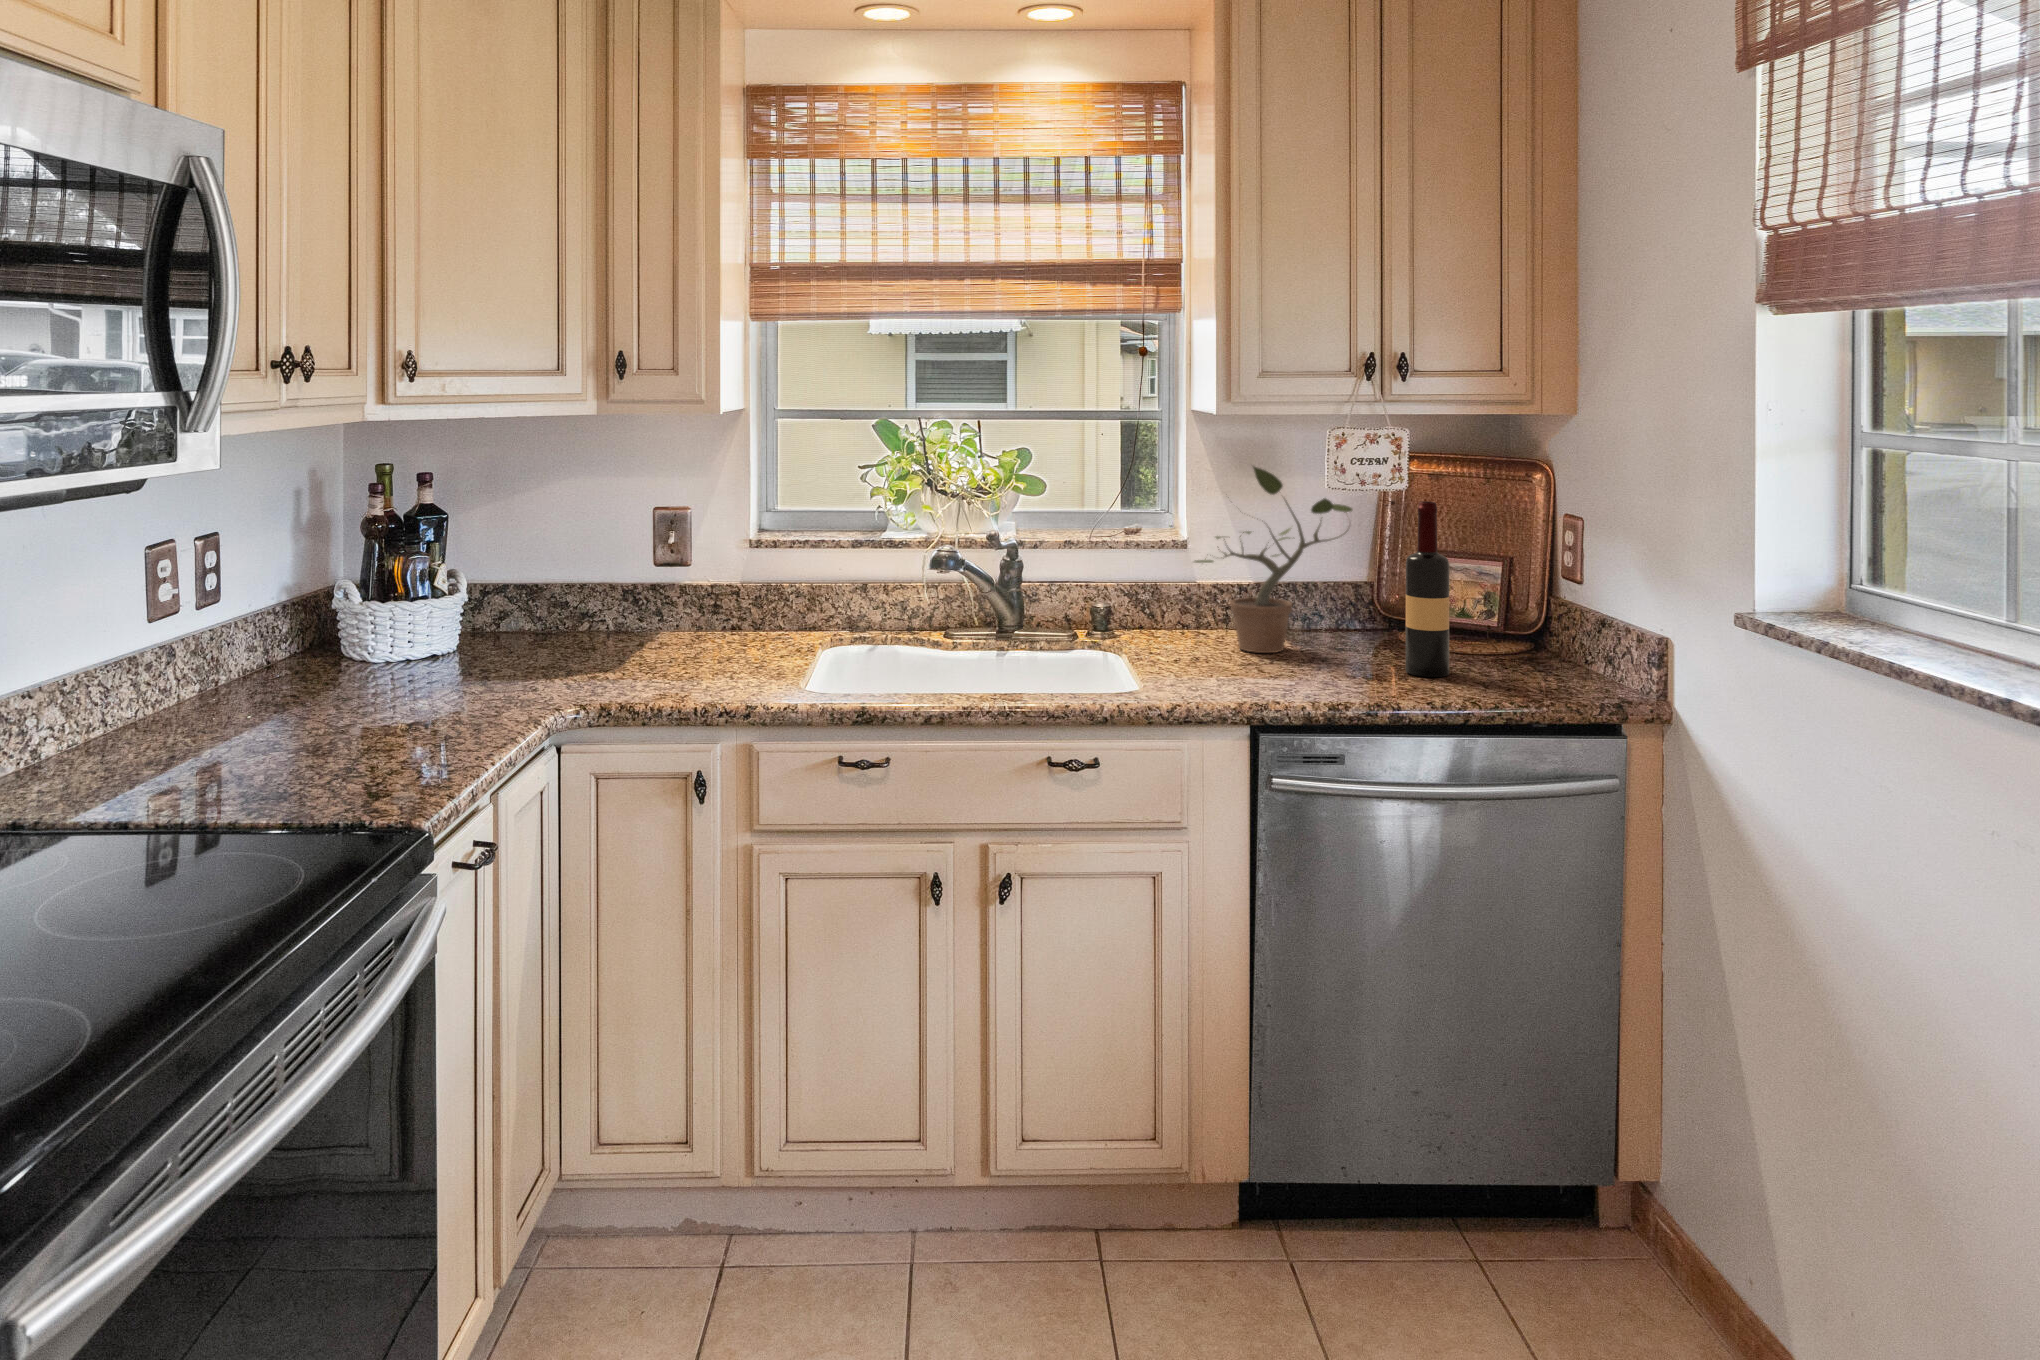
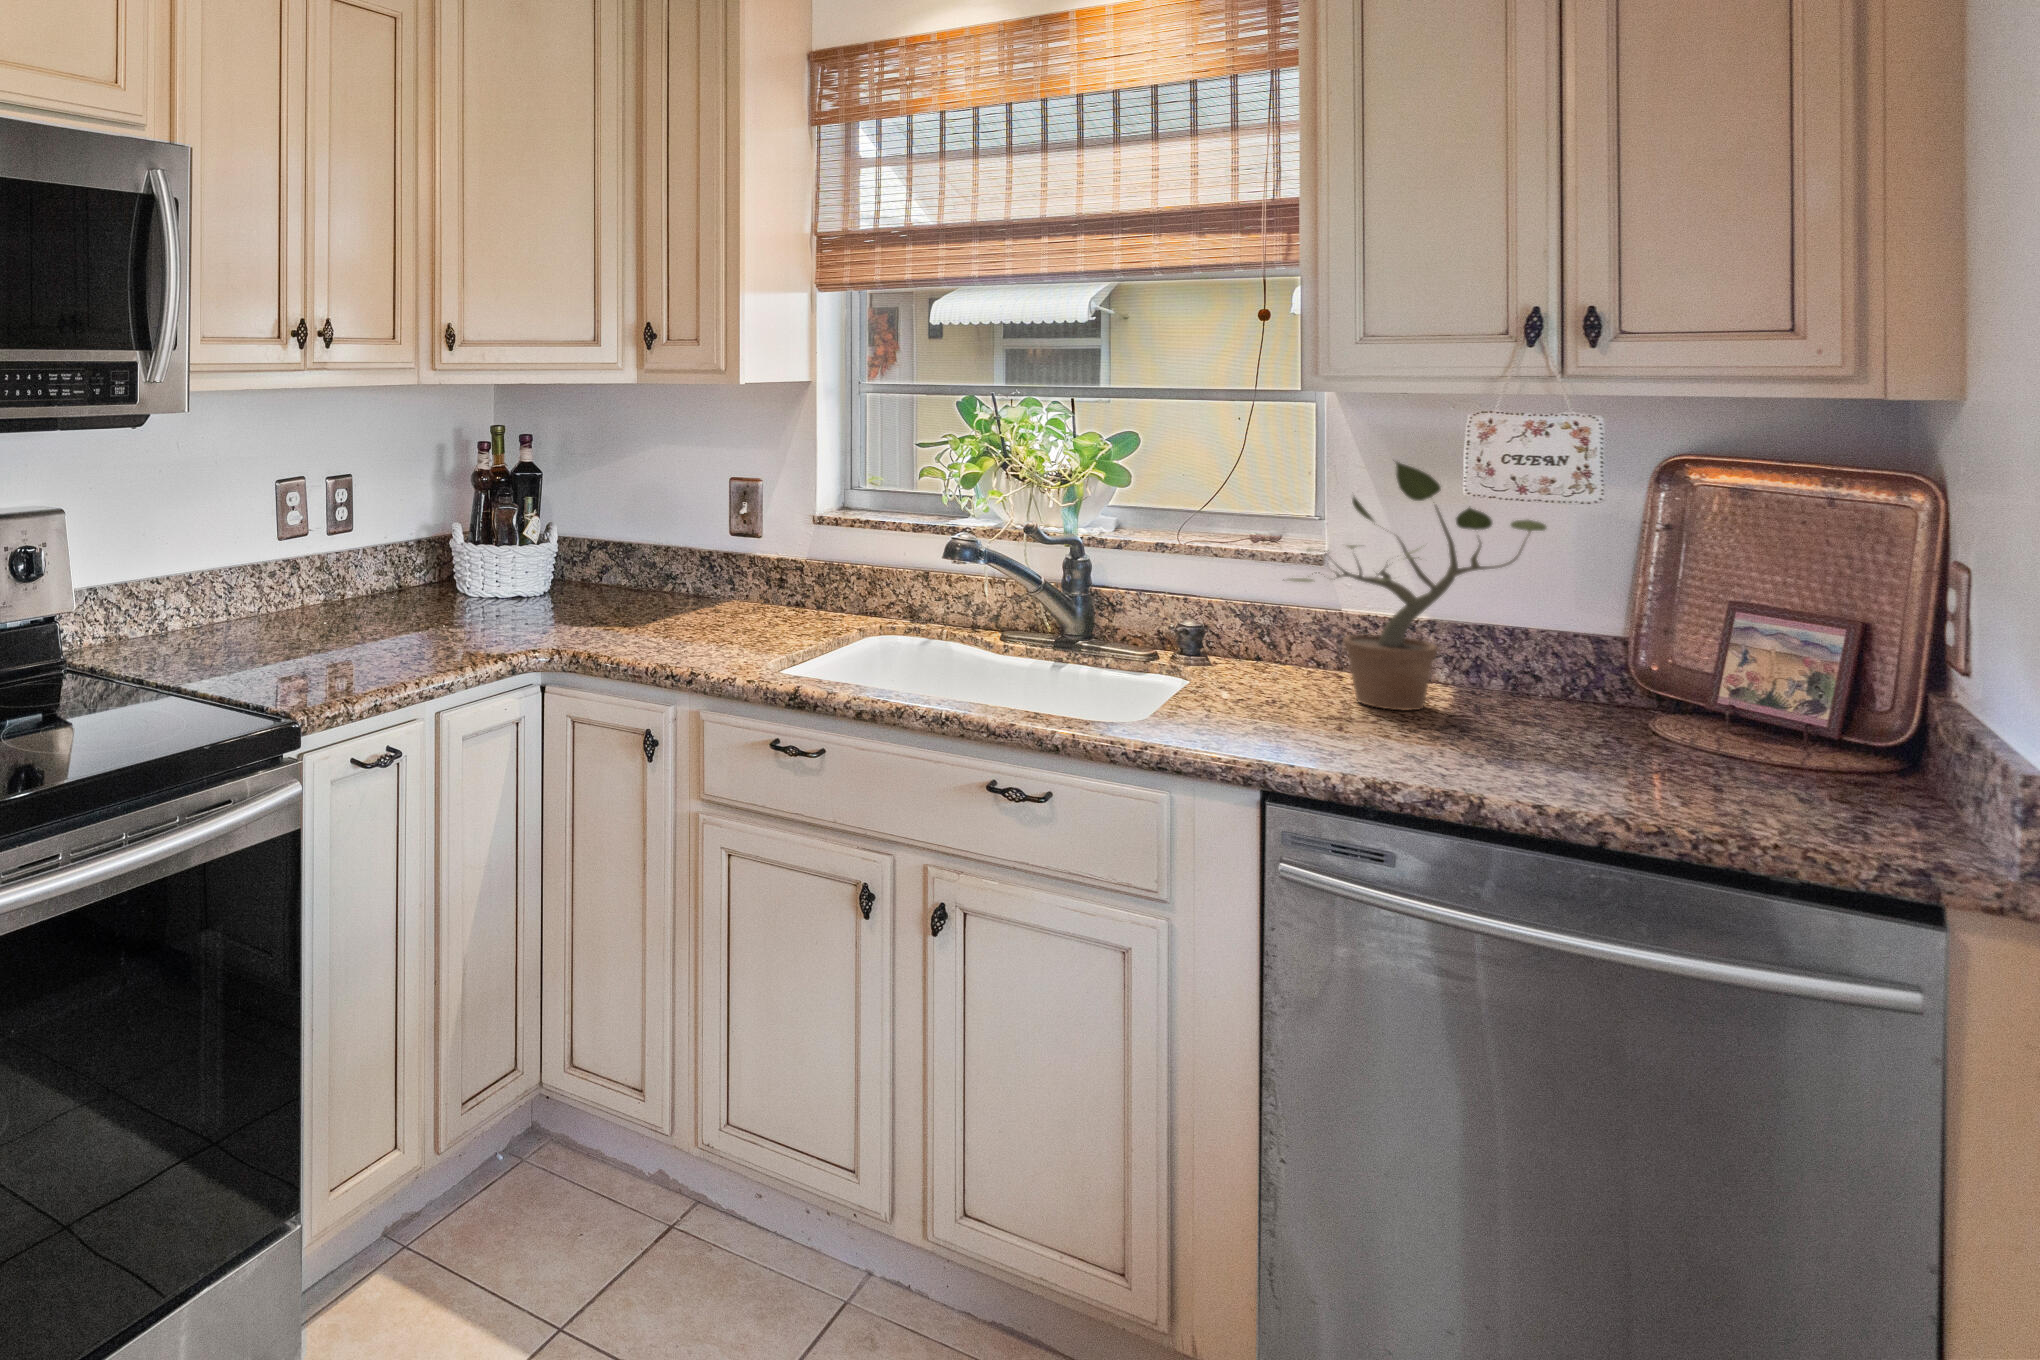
wine bottle: present [1406,501,1449,677] -> none [1565,519,1641,775]

